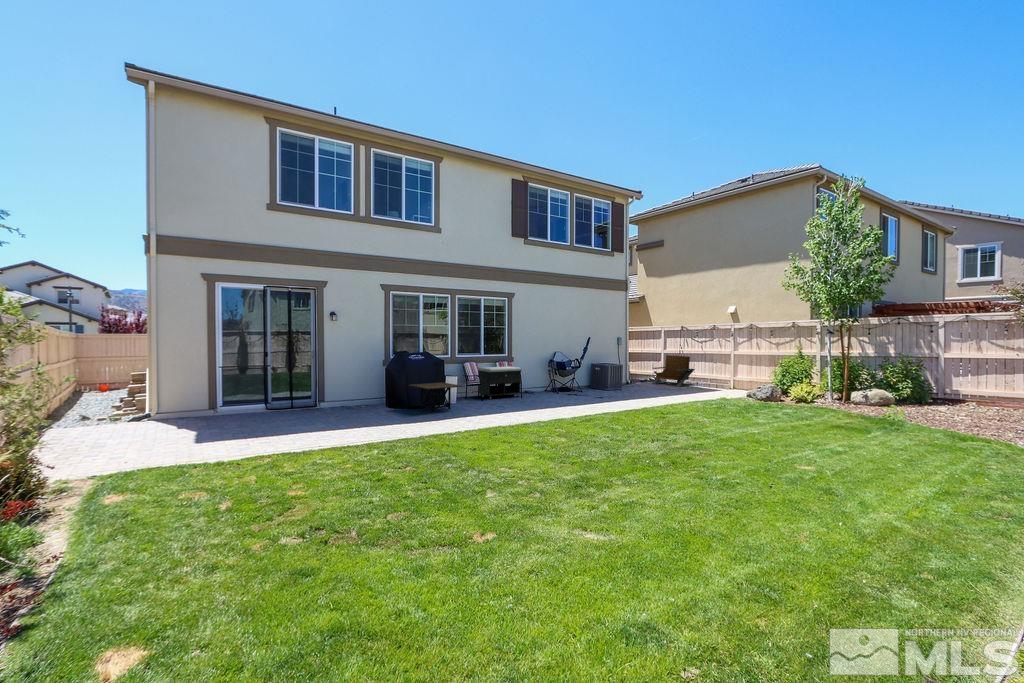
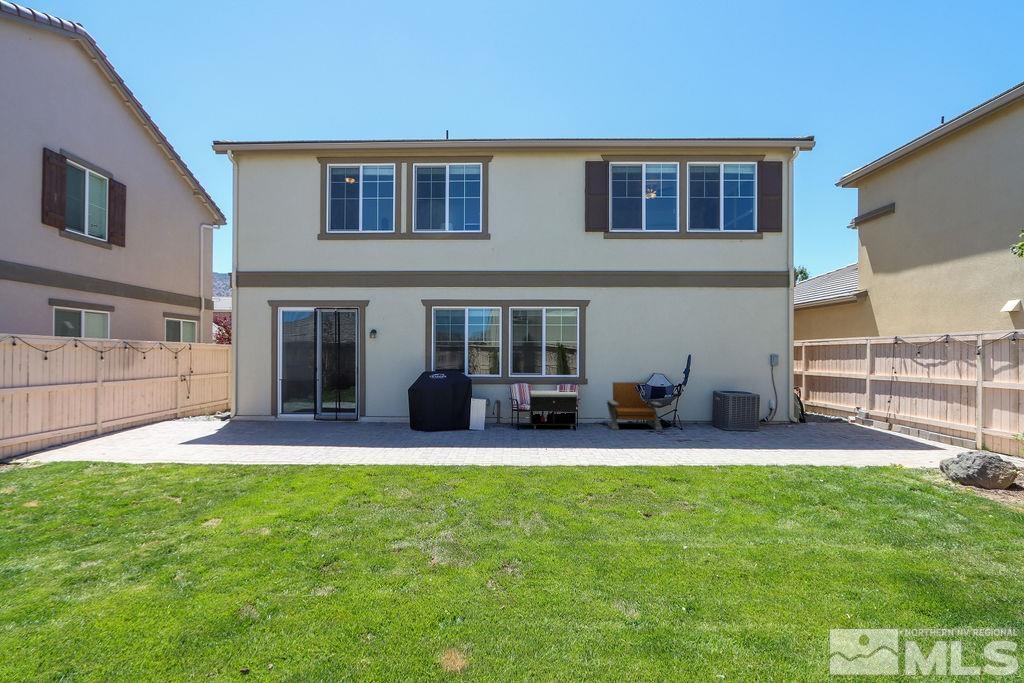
lounge chair: present [652,355,694,387] -> present [607,382,662,430]
side table: present [409,382,463,411] -> none [416,406,463,437]

